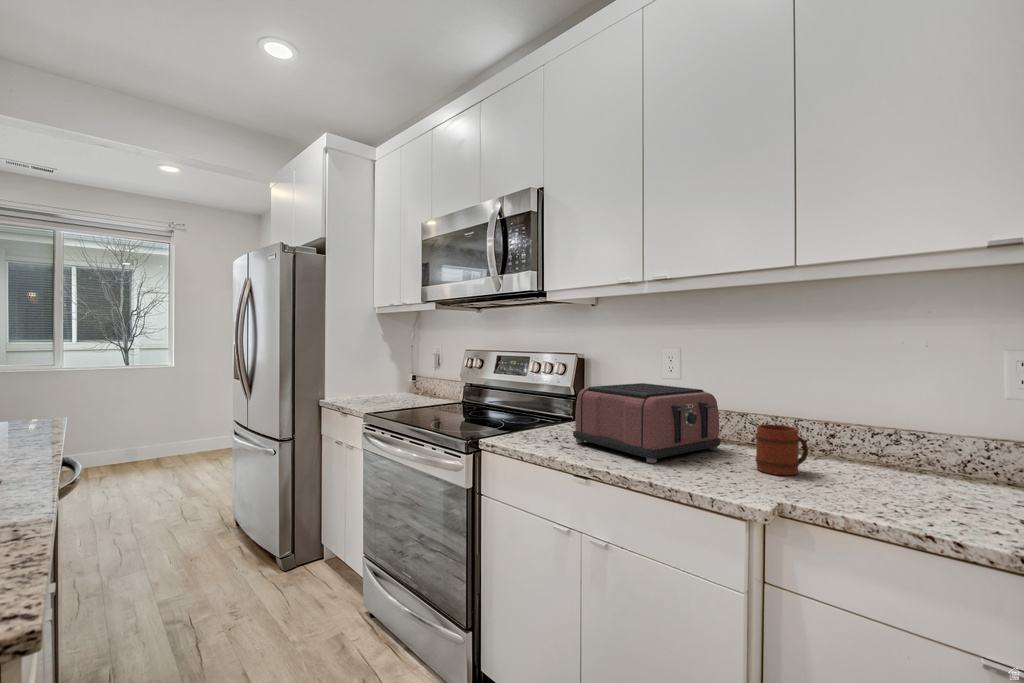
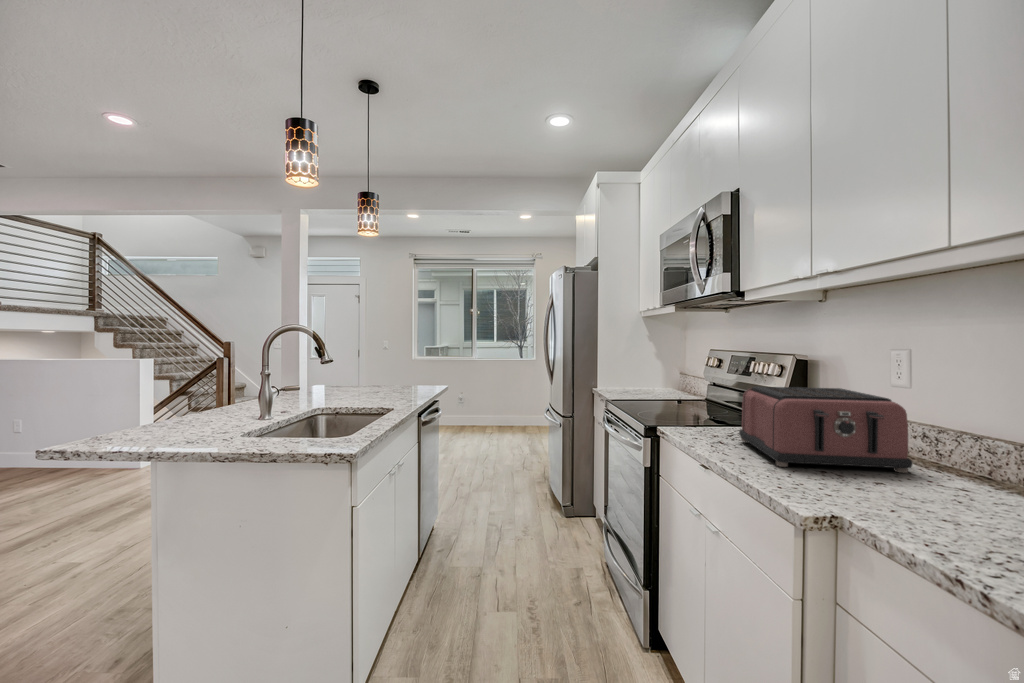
mug: present [756,424,808,475] -> none [901,442,984,508]

